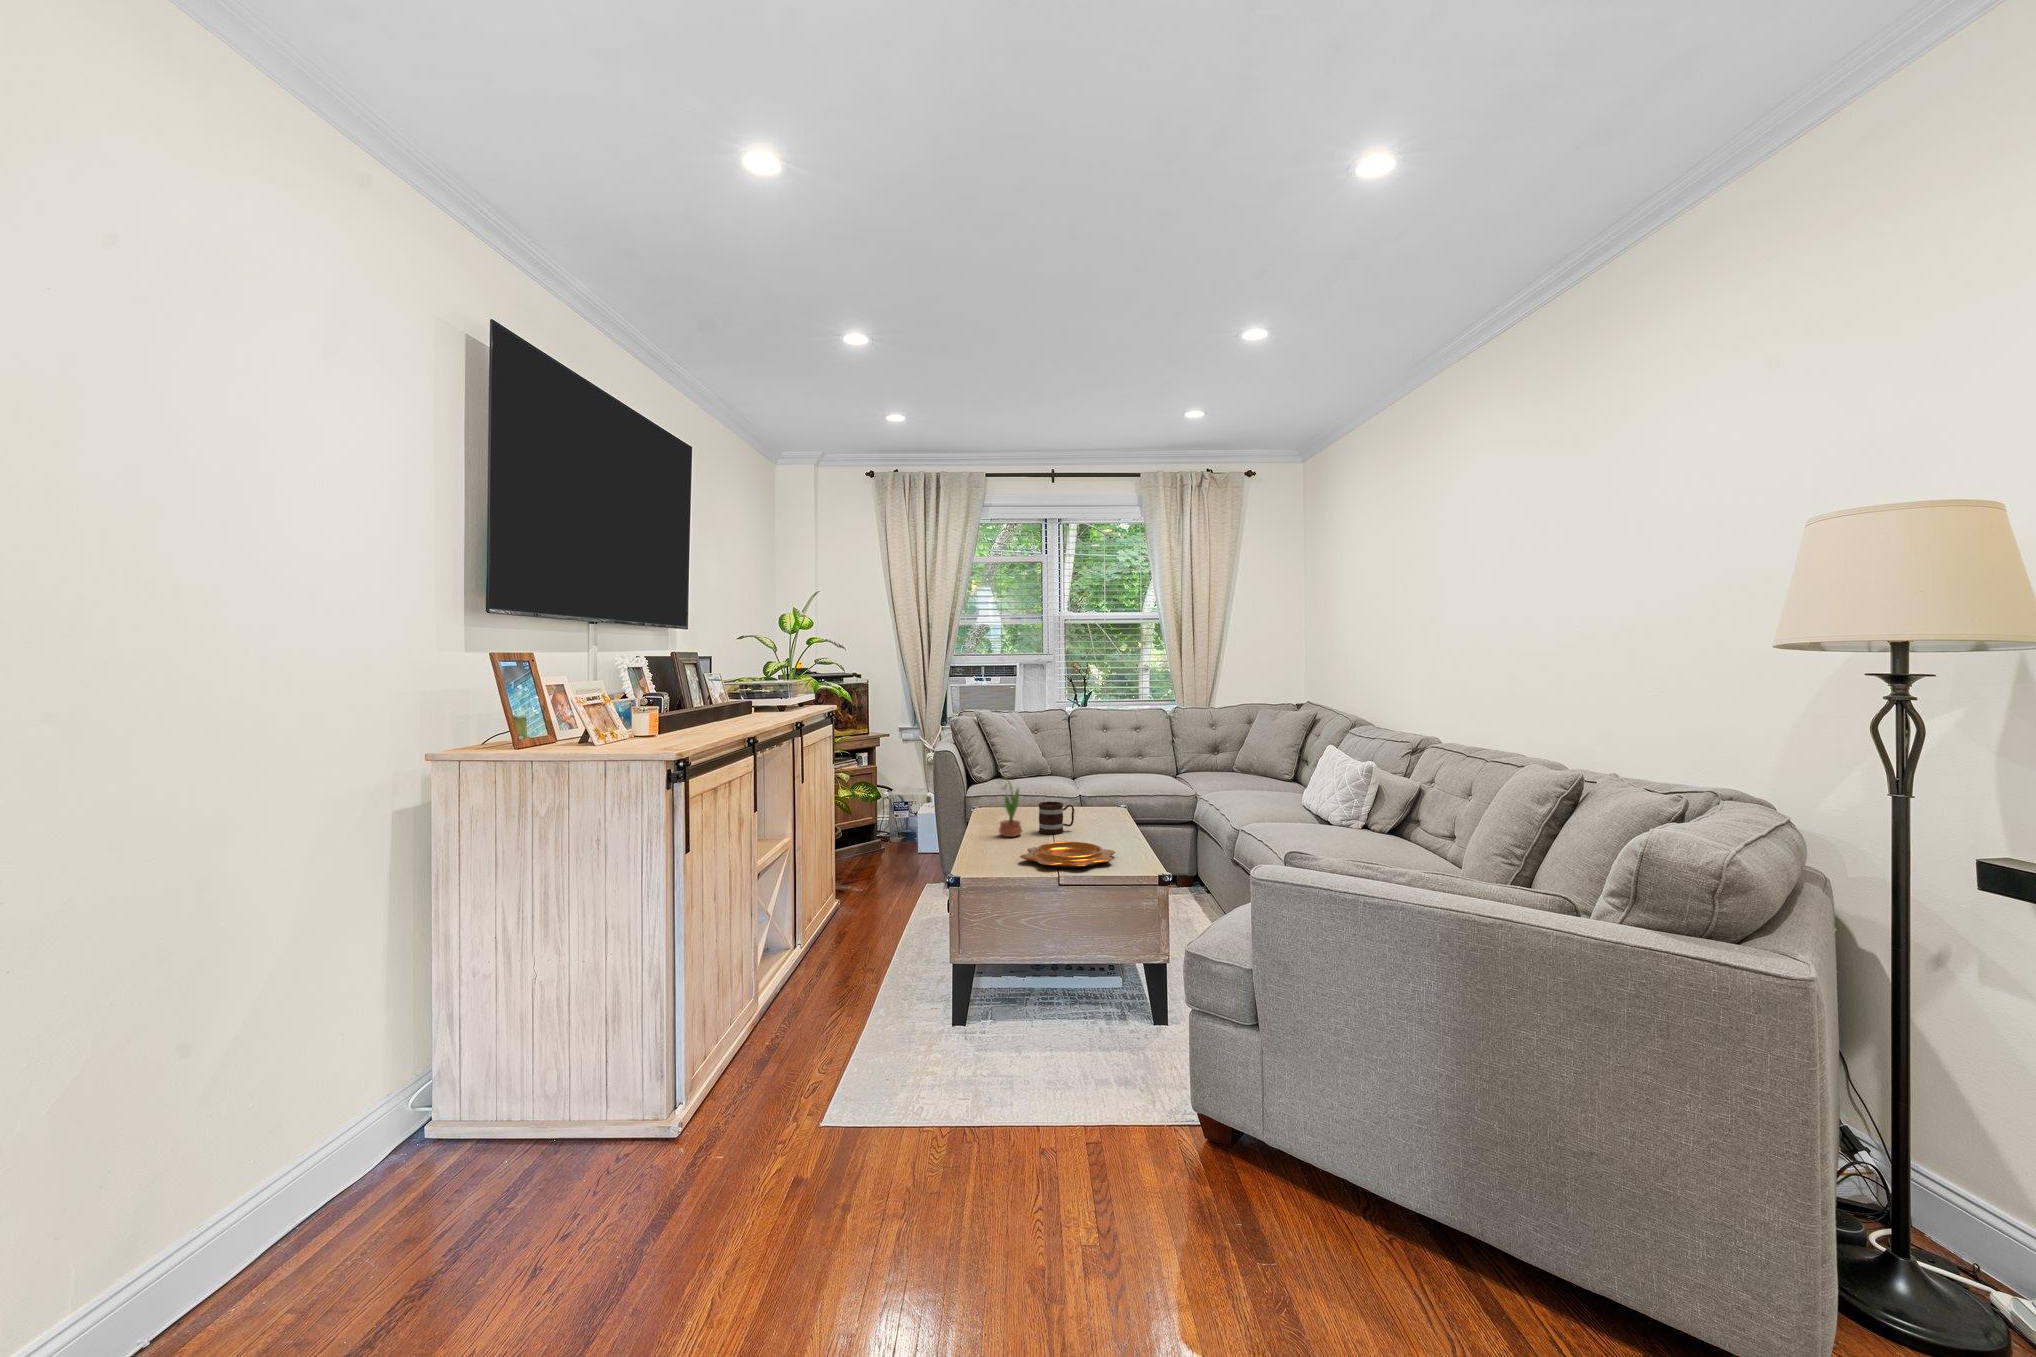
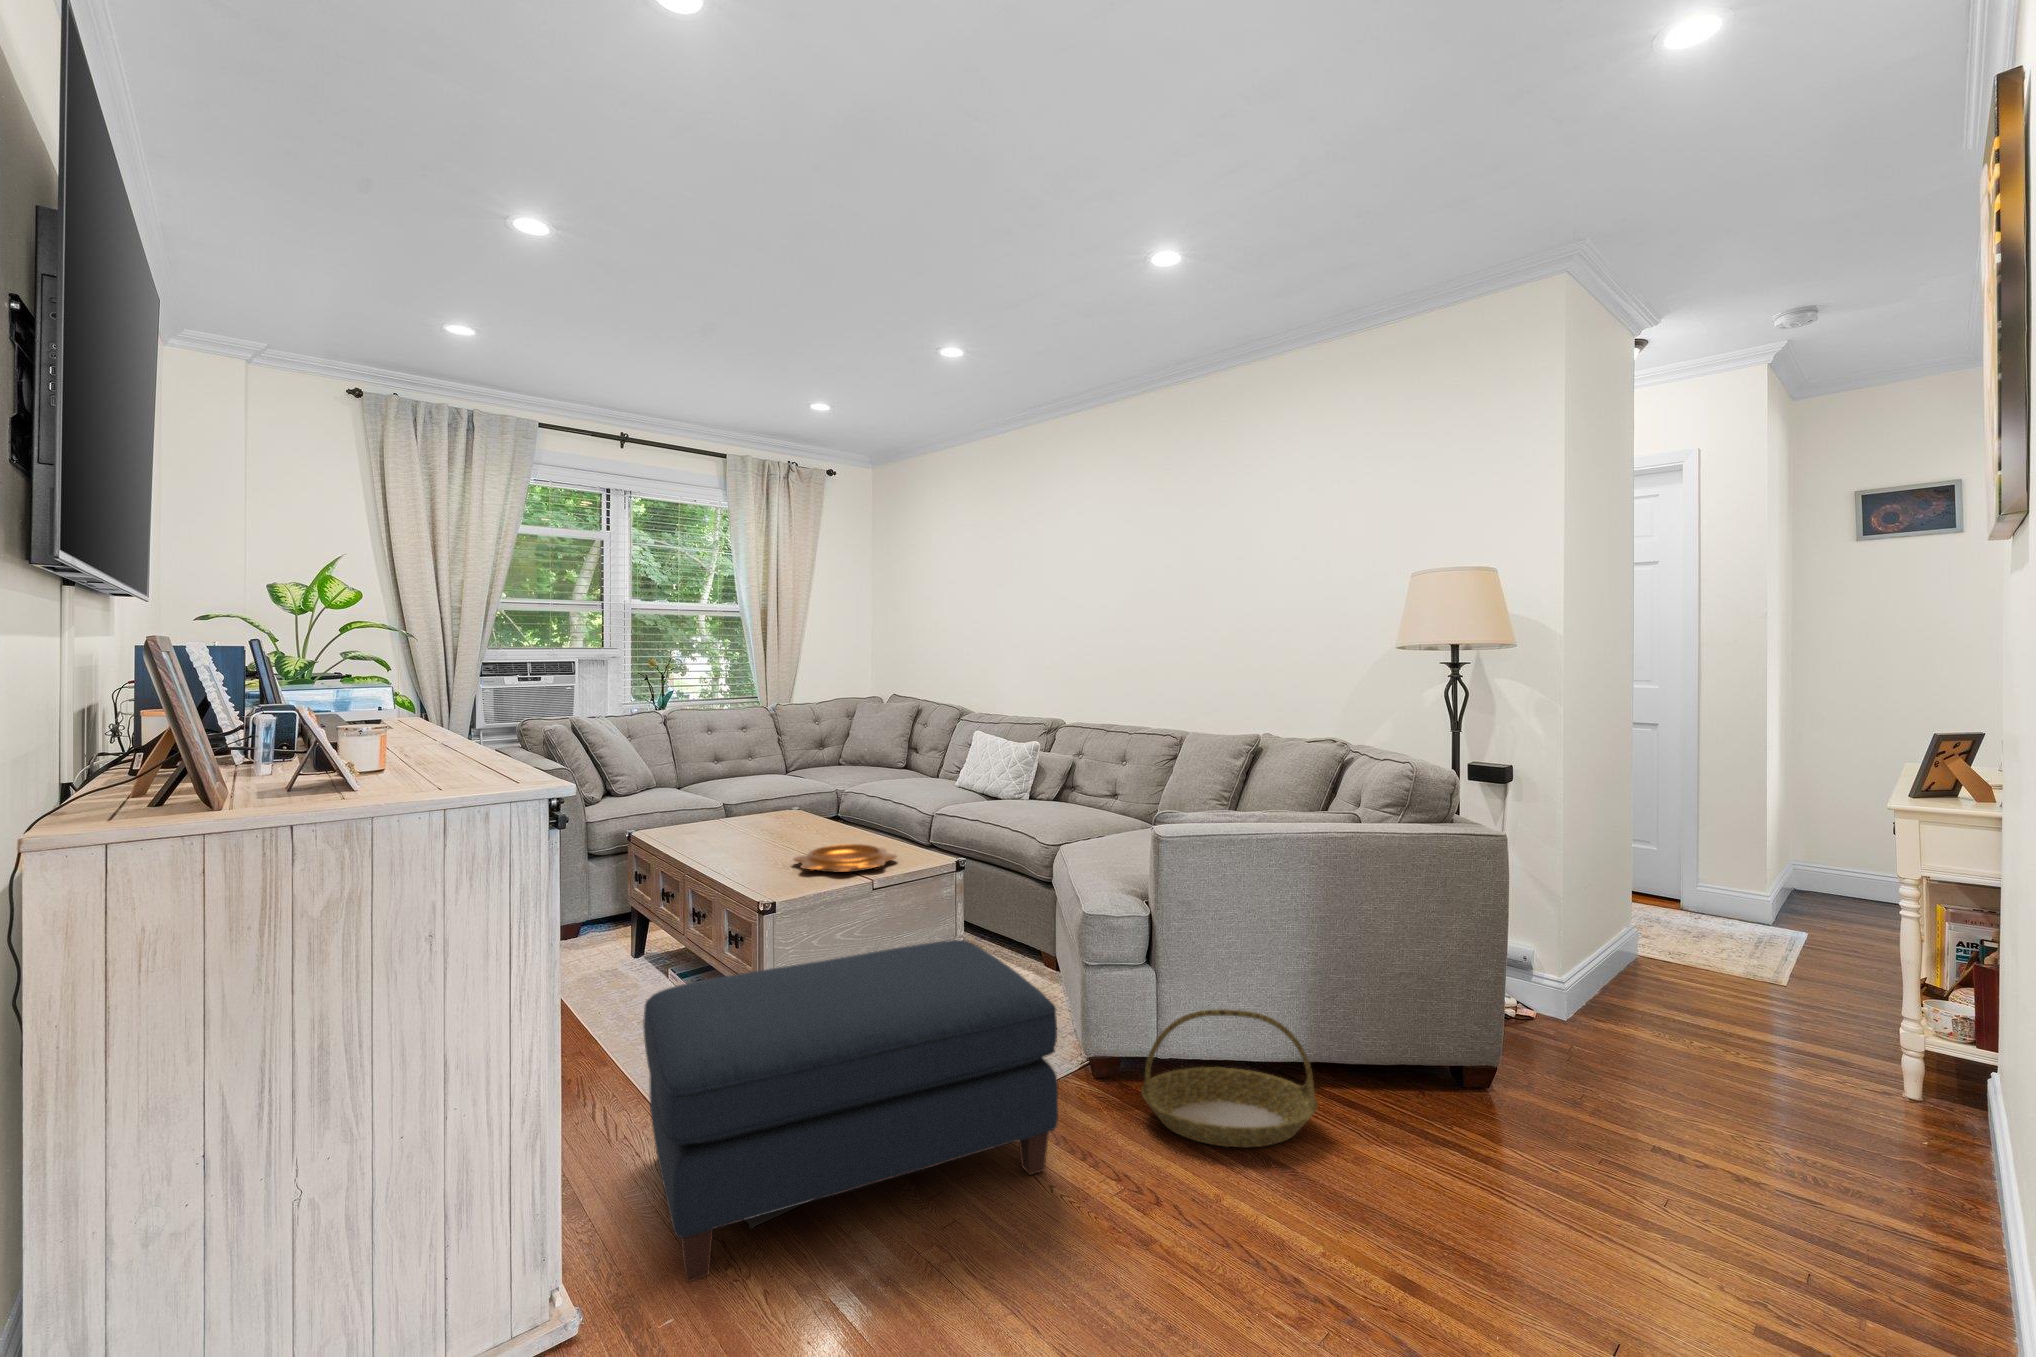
potted flower: present [997,779,1022,837] -> none [714,782,748,852]
mug: present [1039,802,1074,834] -> none [757,807,794,843]
ottoman: none [737,927,1092,1176] -> present [643,940,1058,1282]
basket: none [1187,1075,1384,1258] -> present [1142,1009,1317,1147]

